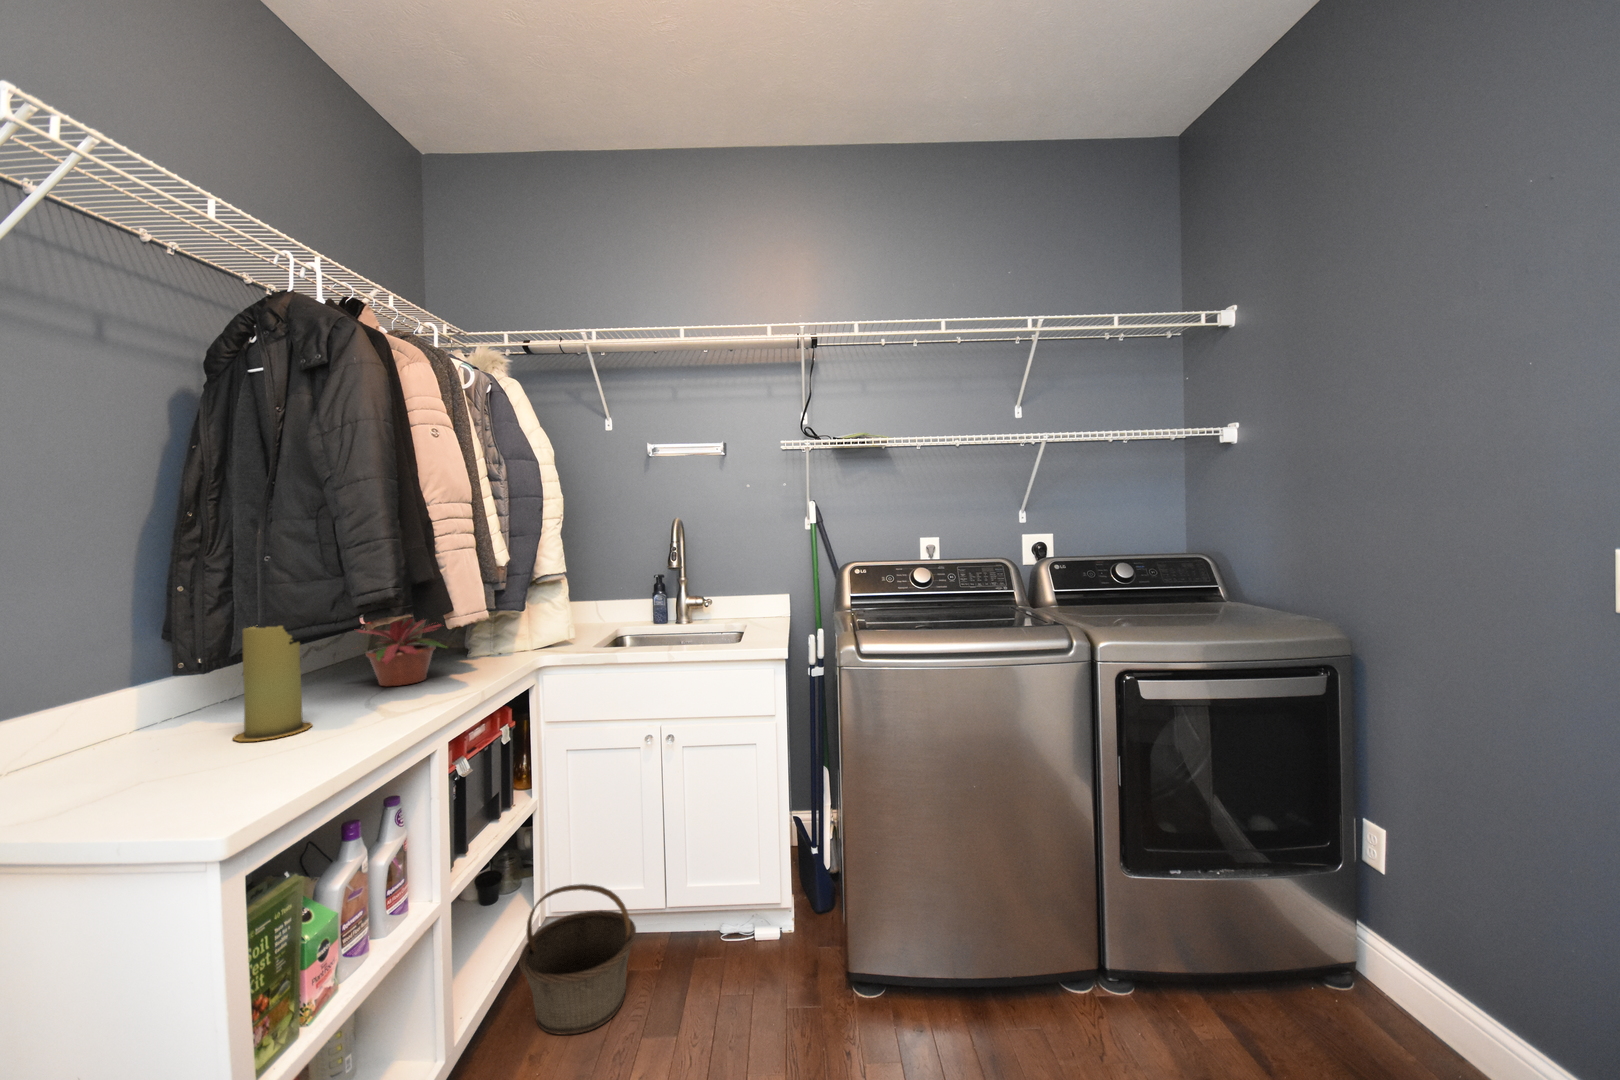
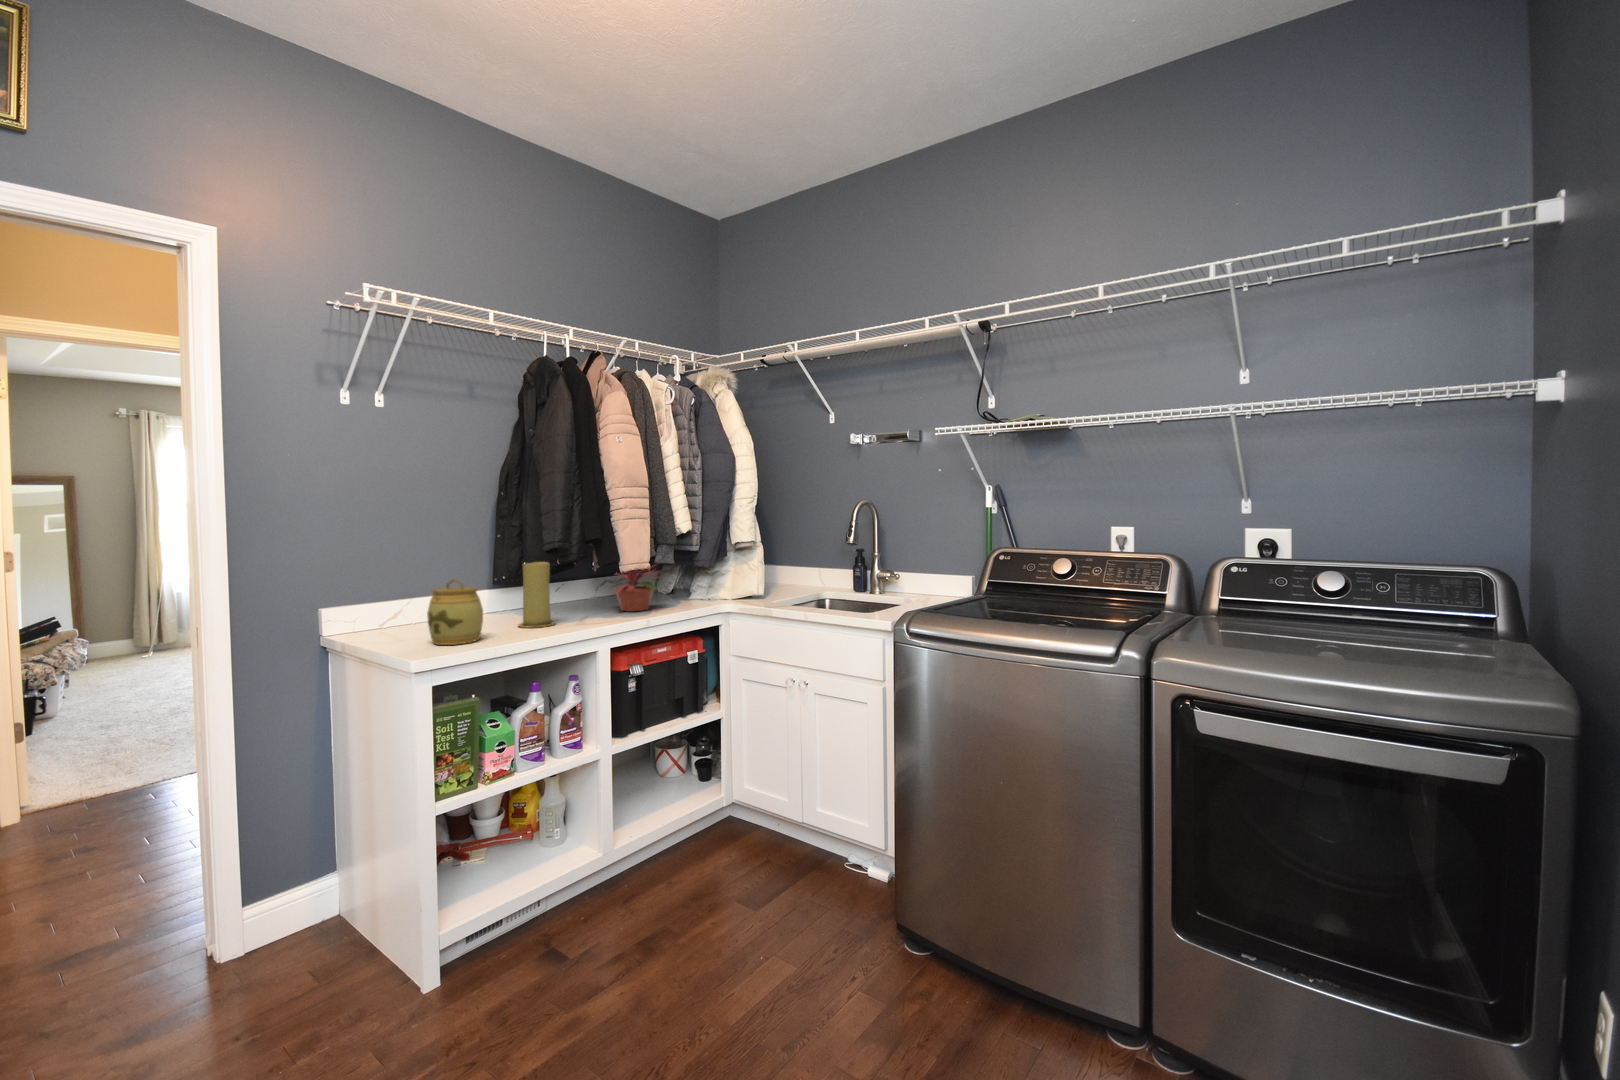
jar: none [82,668,218,810] -> present [427,578,483,645]
basket: present [519,884,636,1035] -> none [682,776,766,882]

